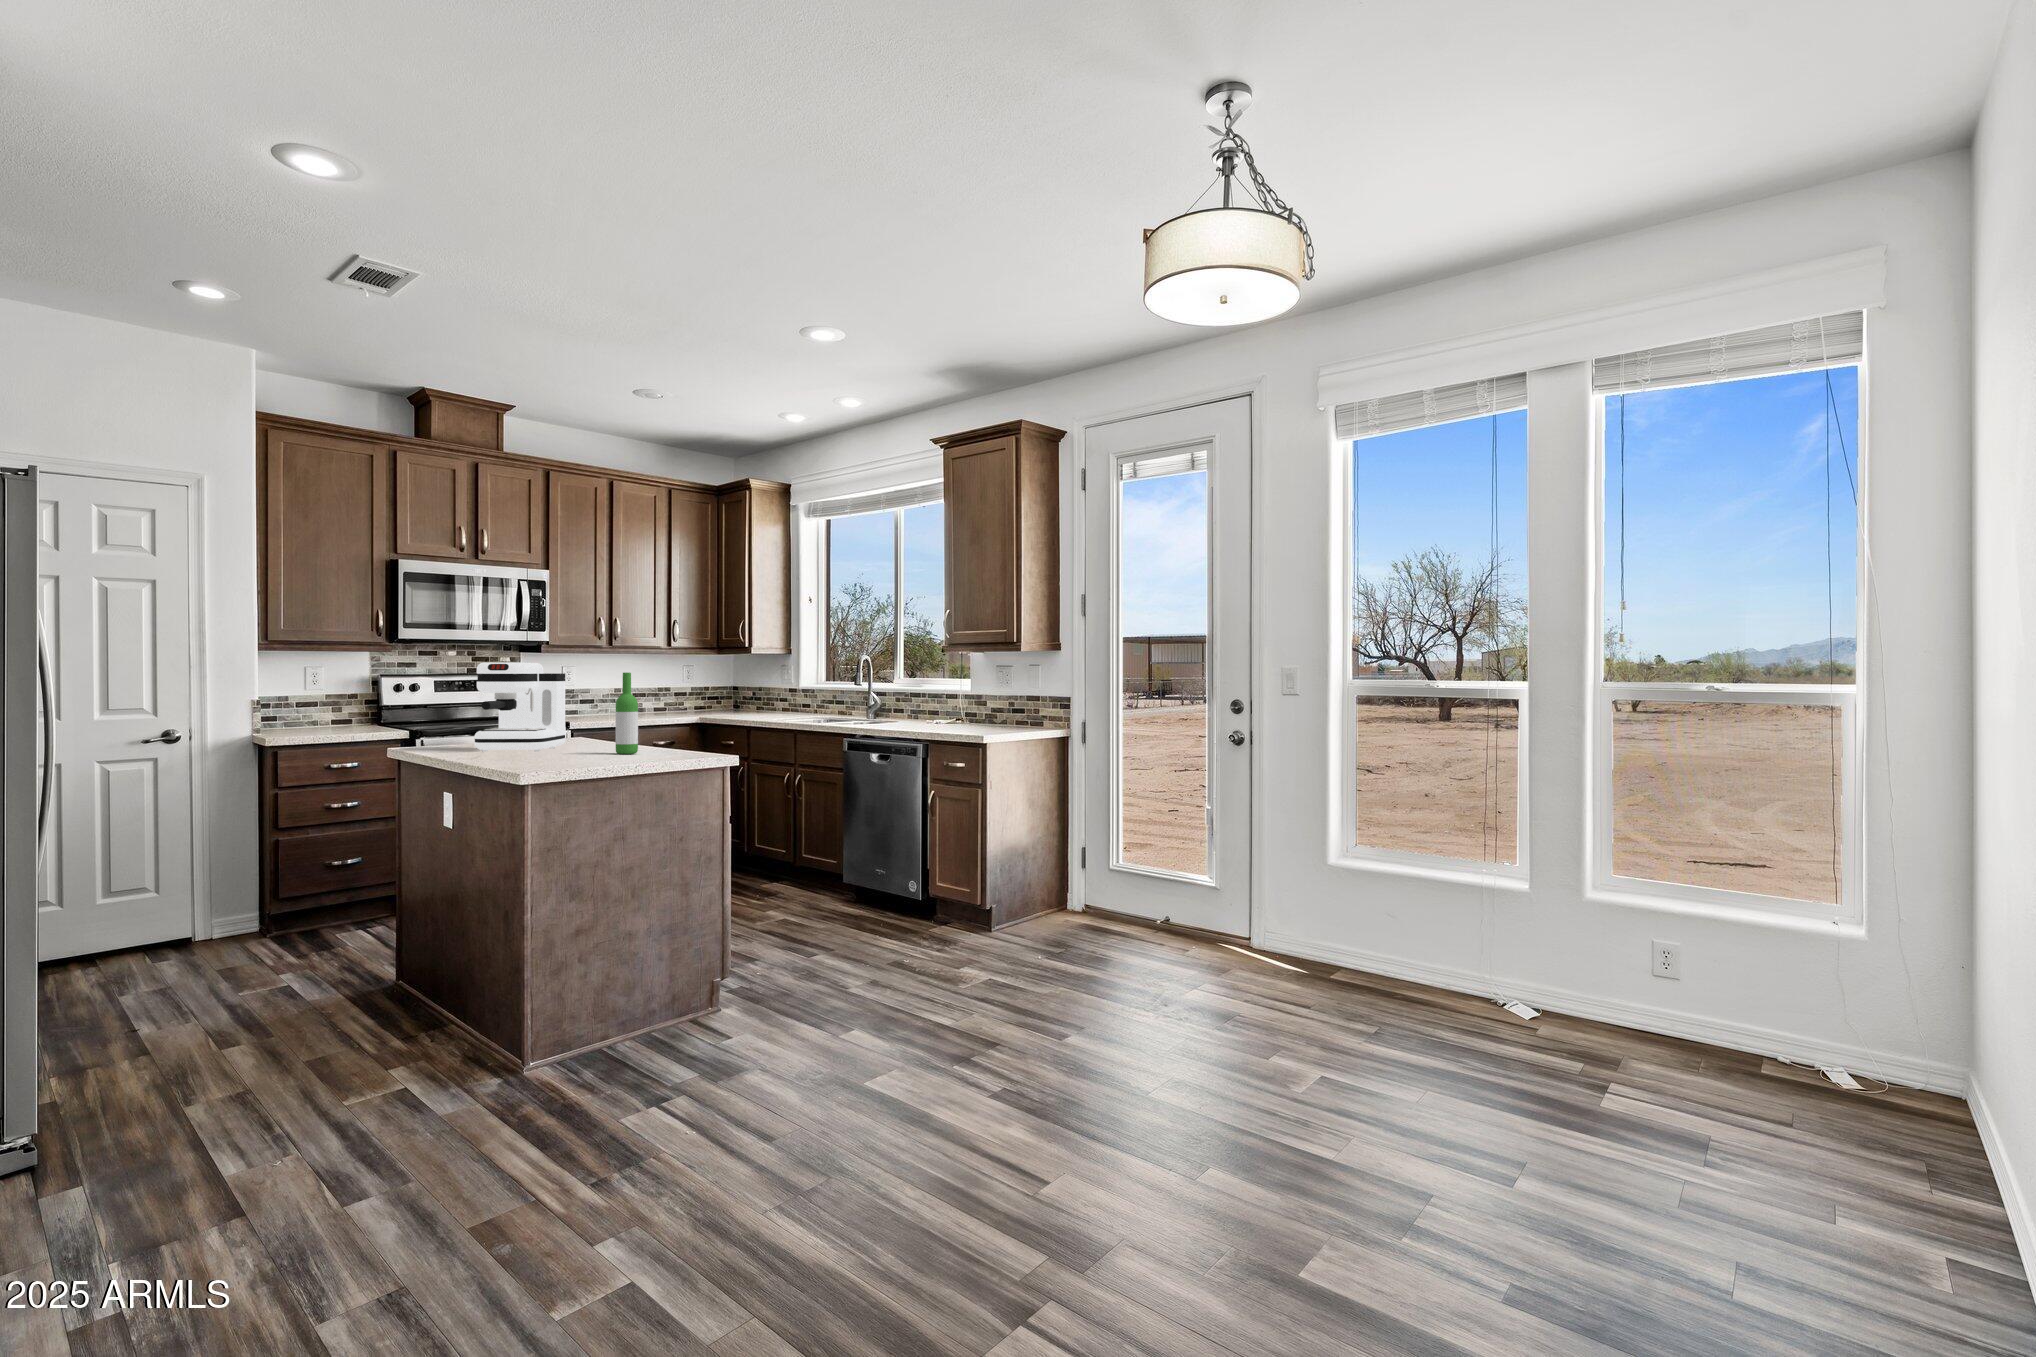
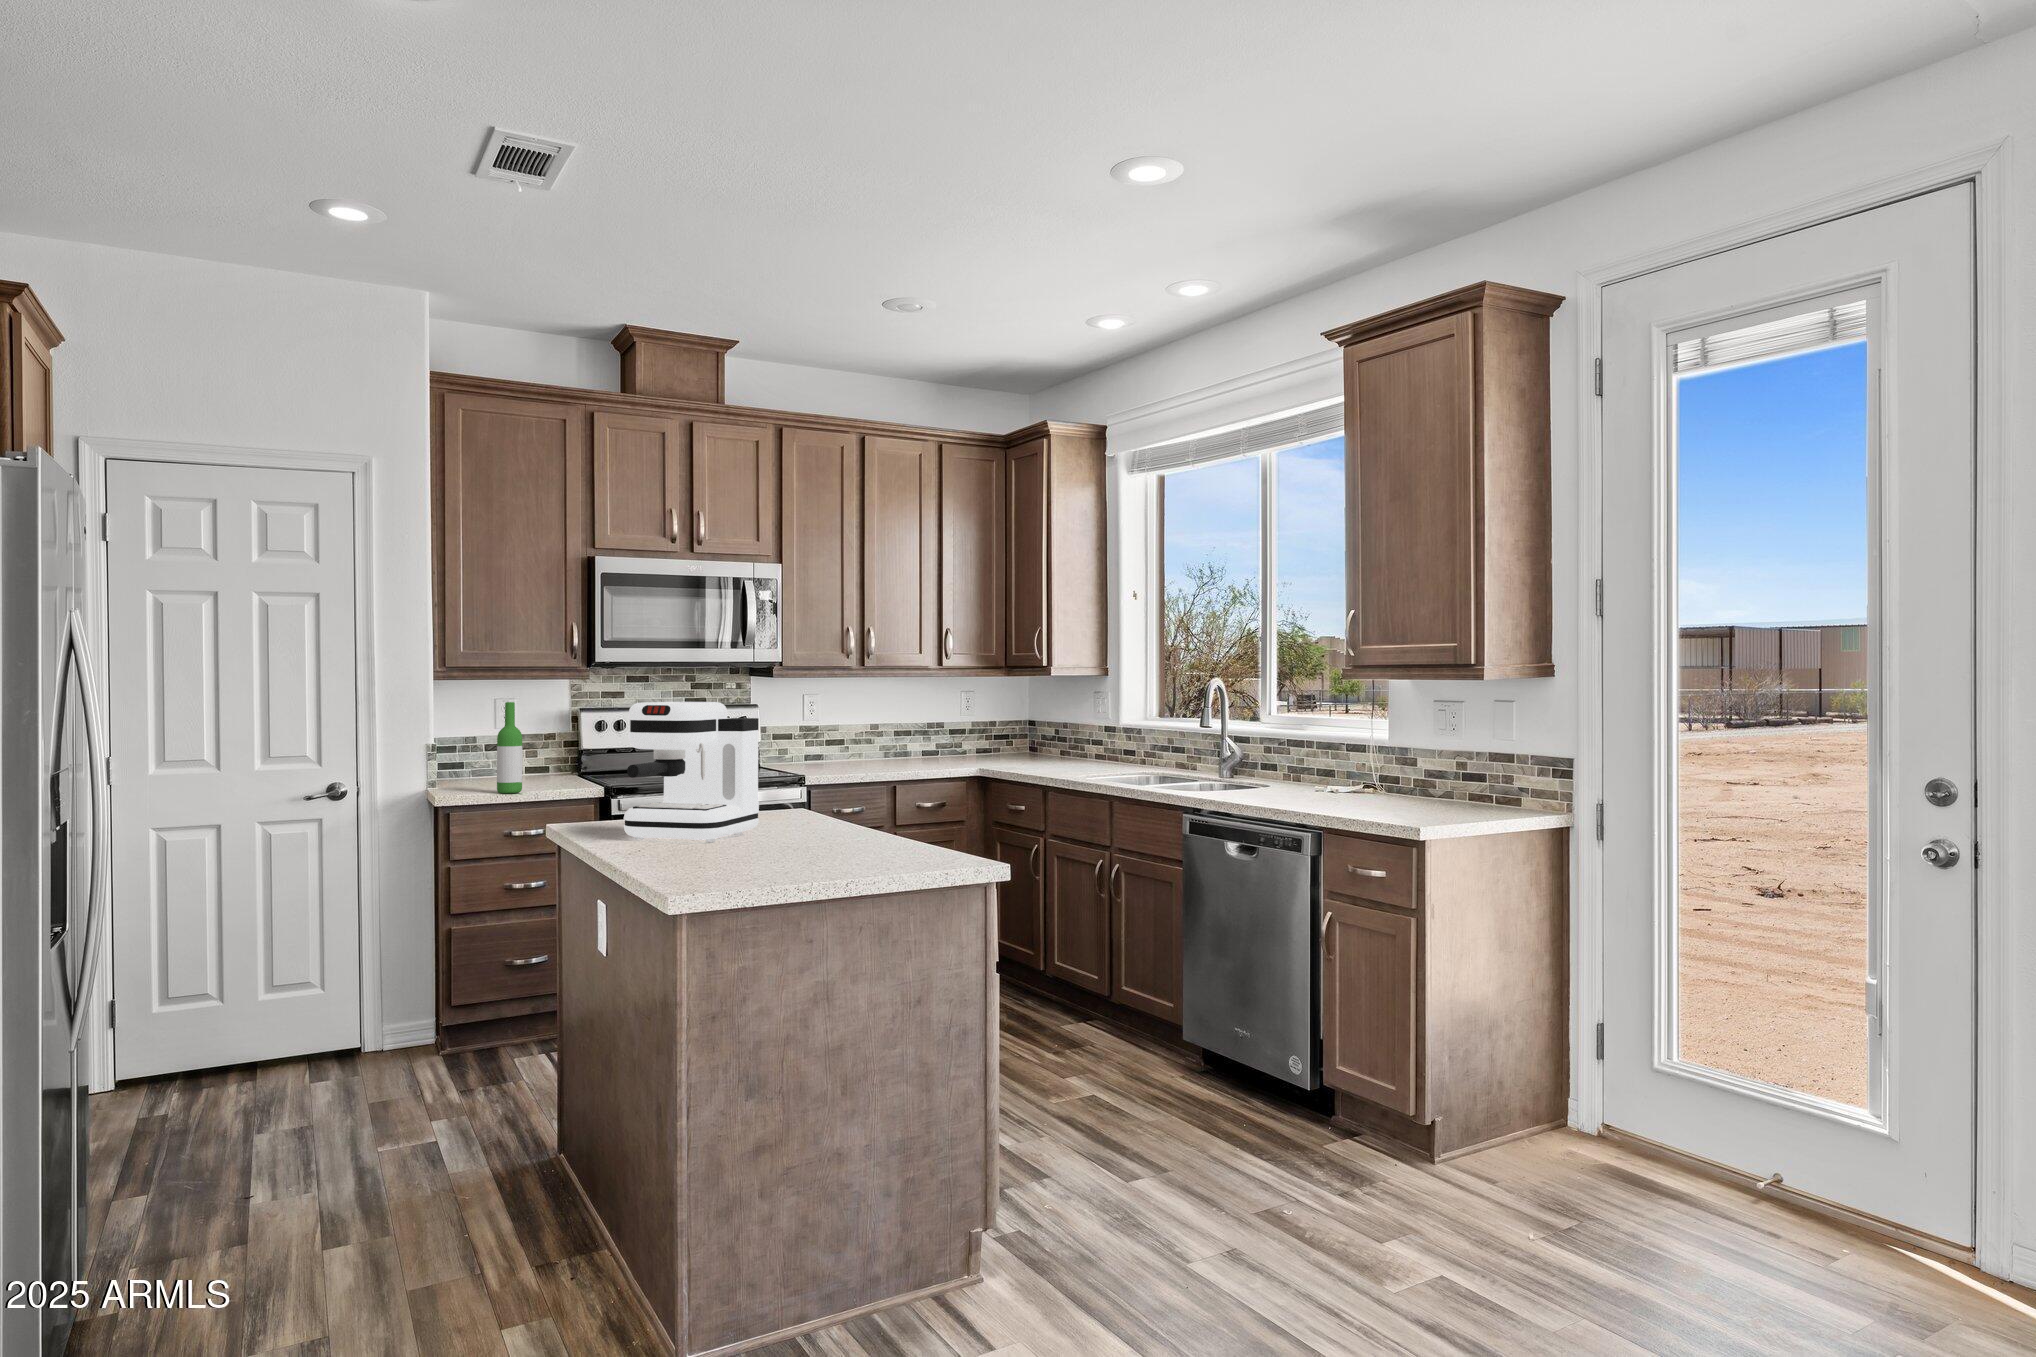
wine bottle: present [616,672,638,754] -> present [497,702,522,793]

